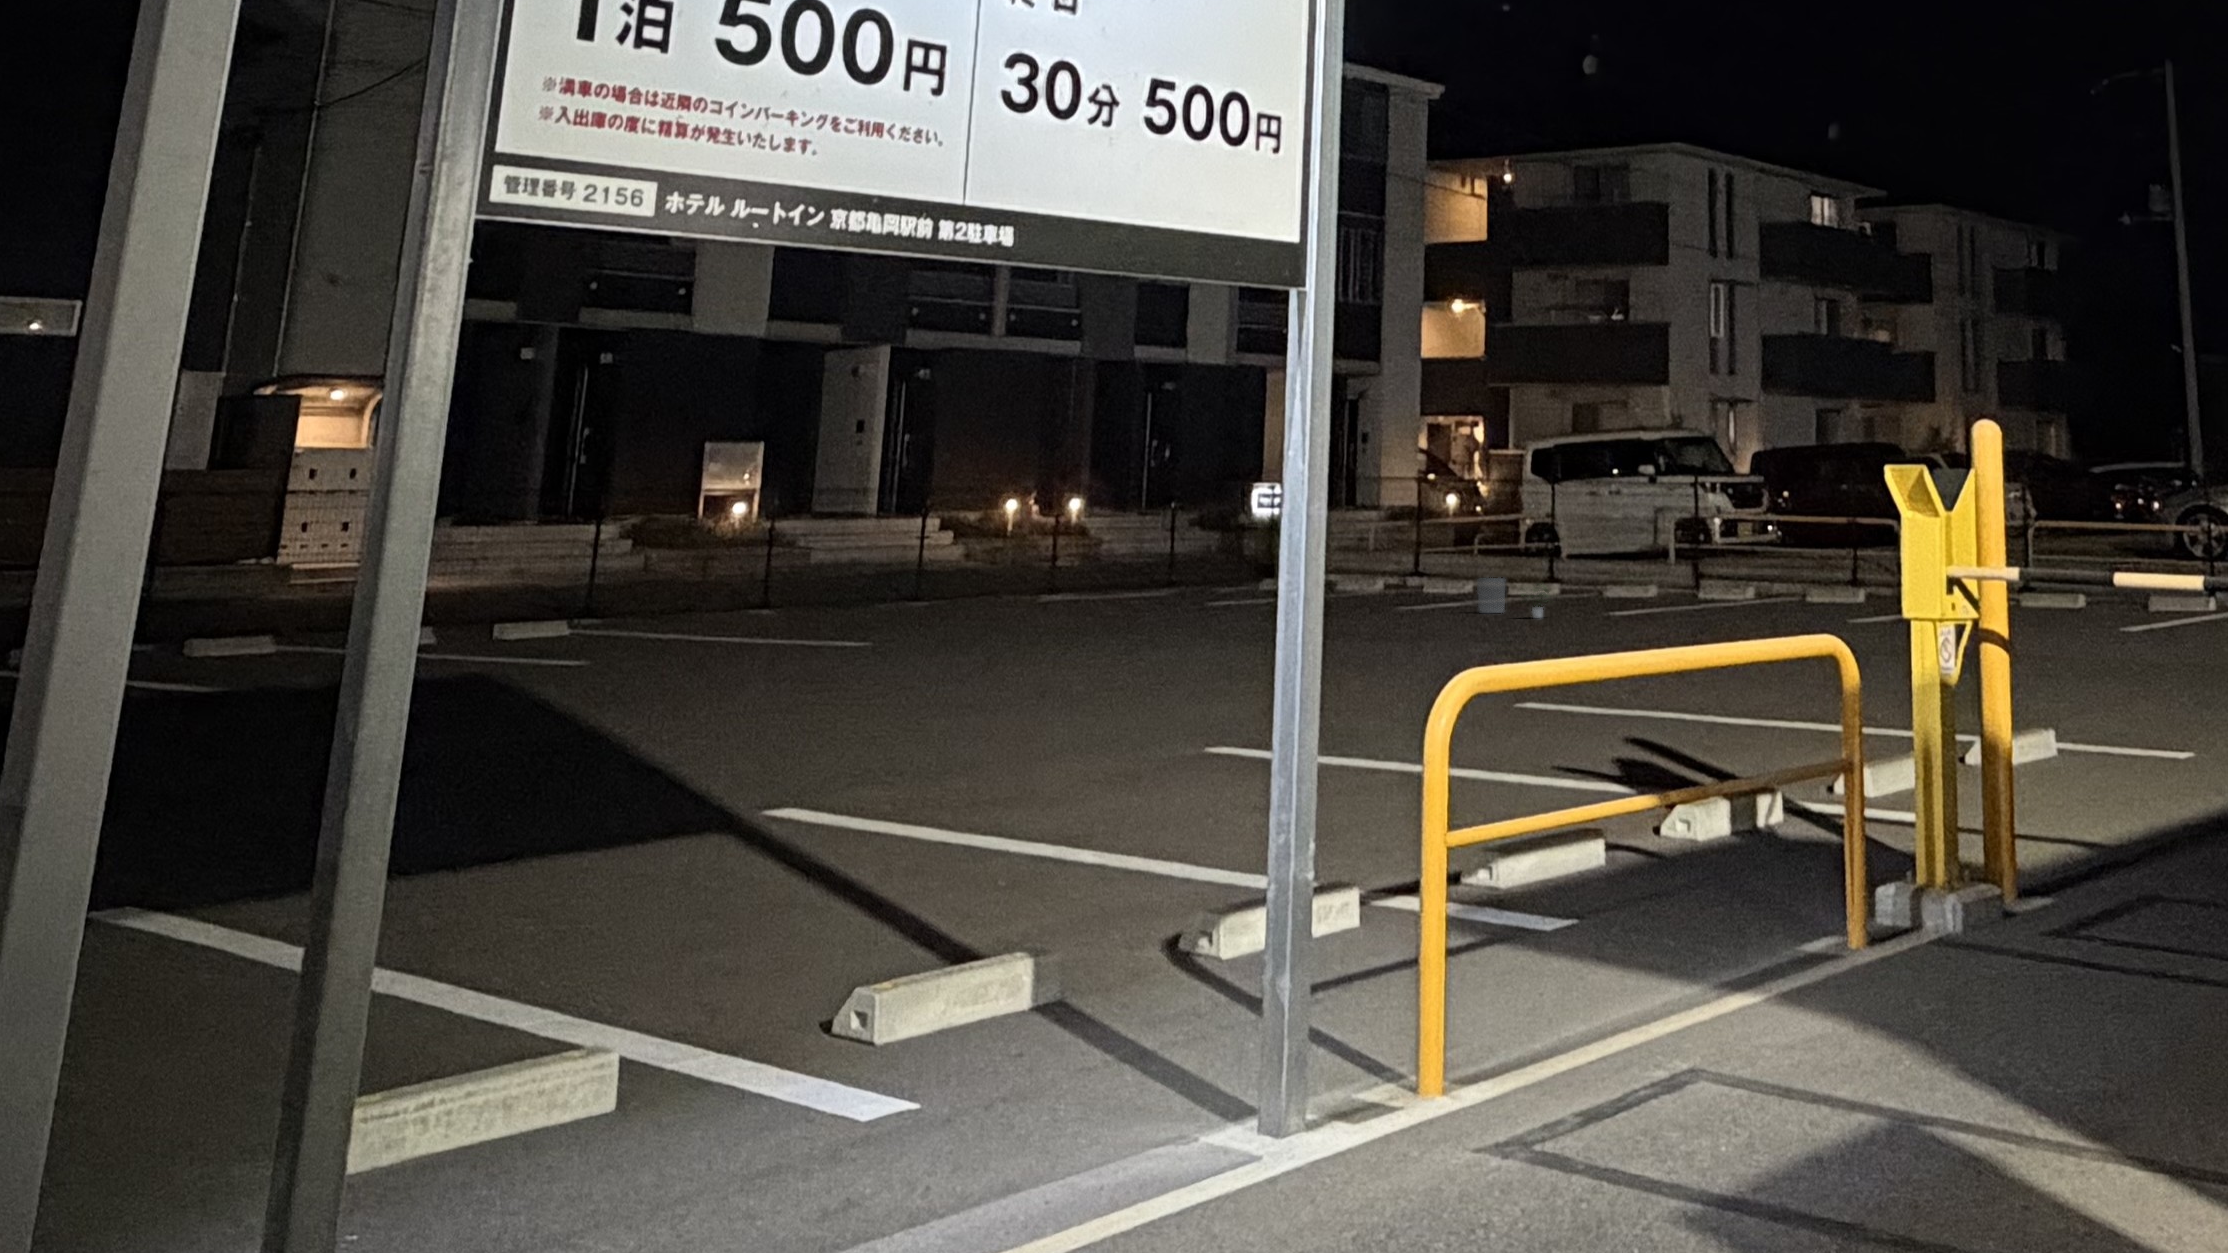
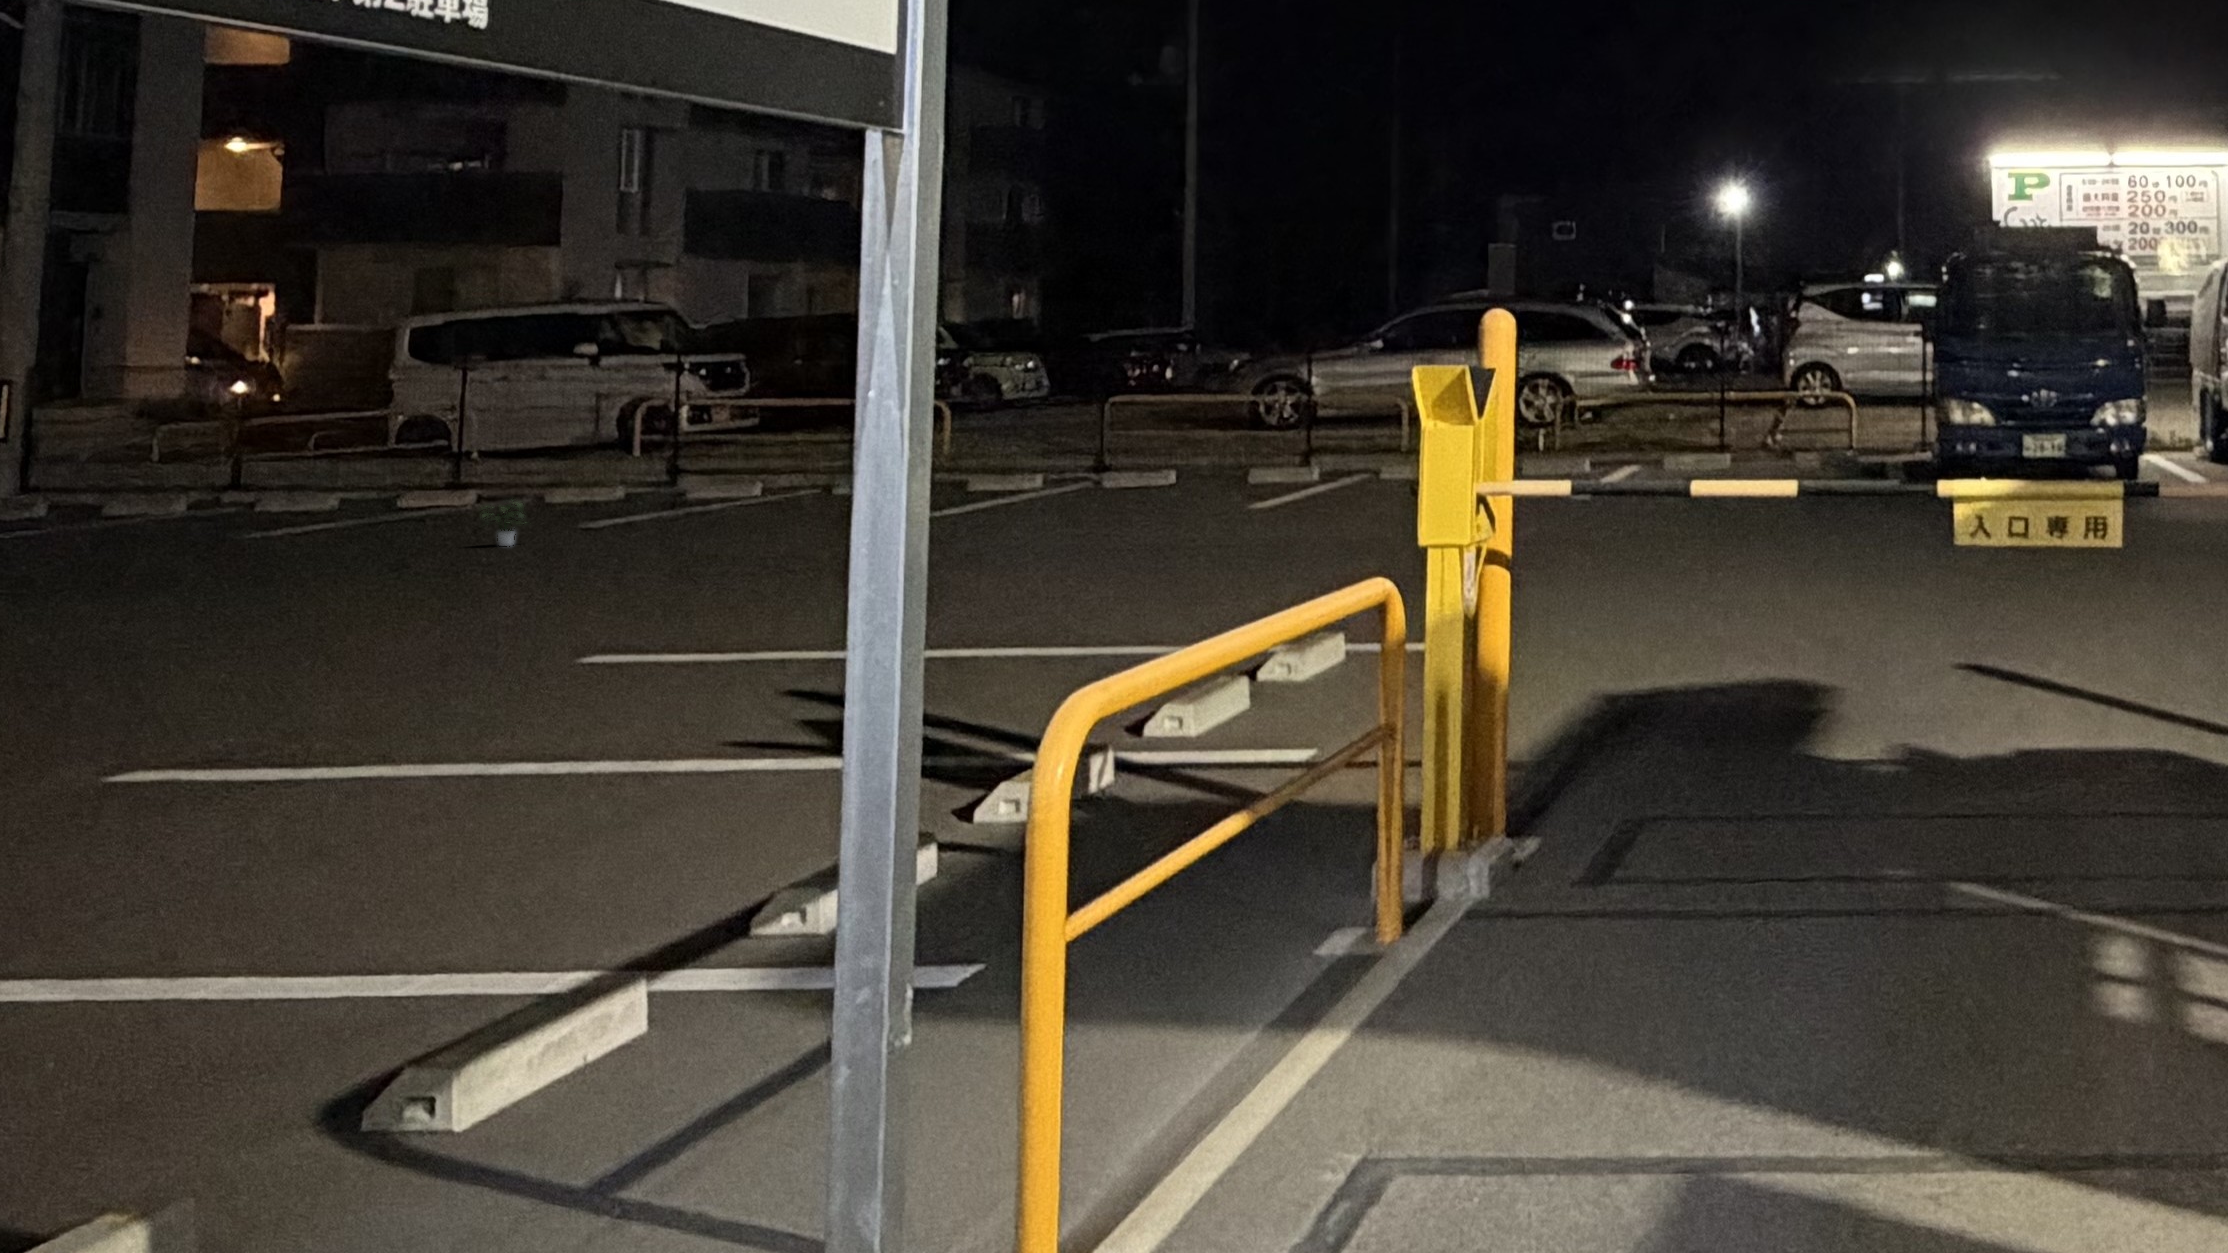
waste bin: present [1477,578,1505,613] -> none [399,494,445,541]

